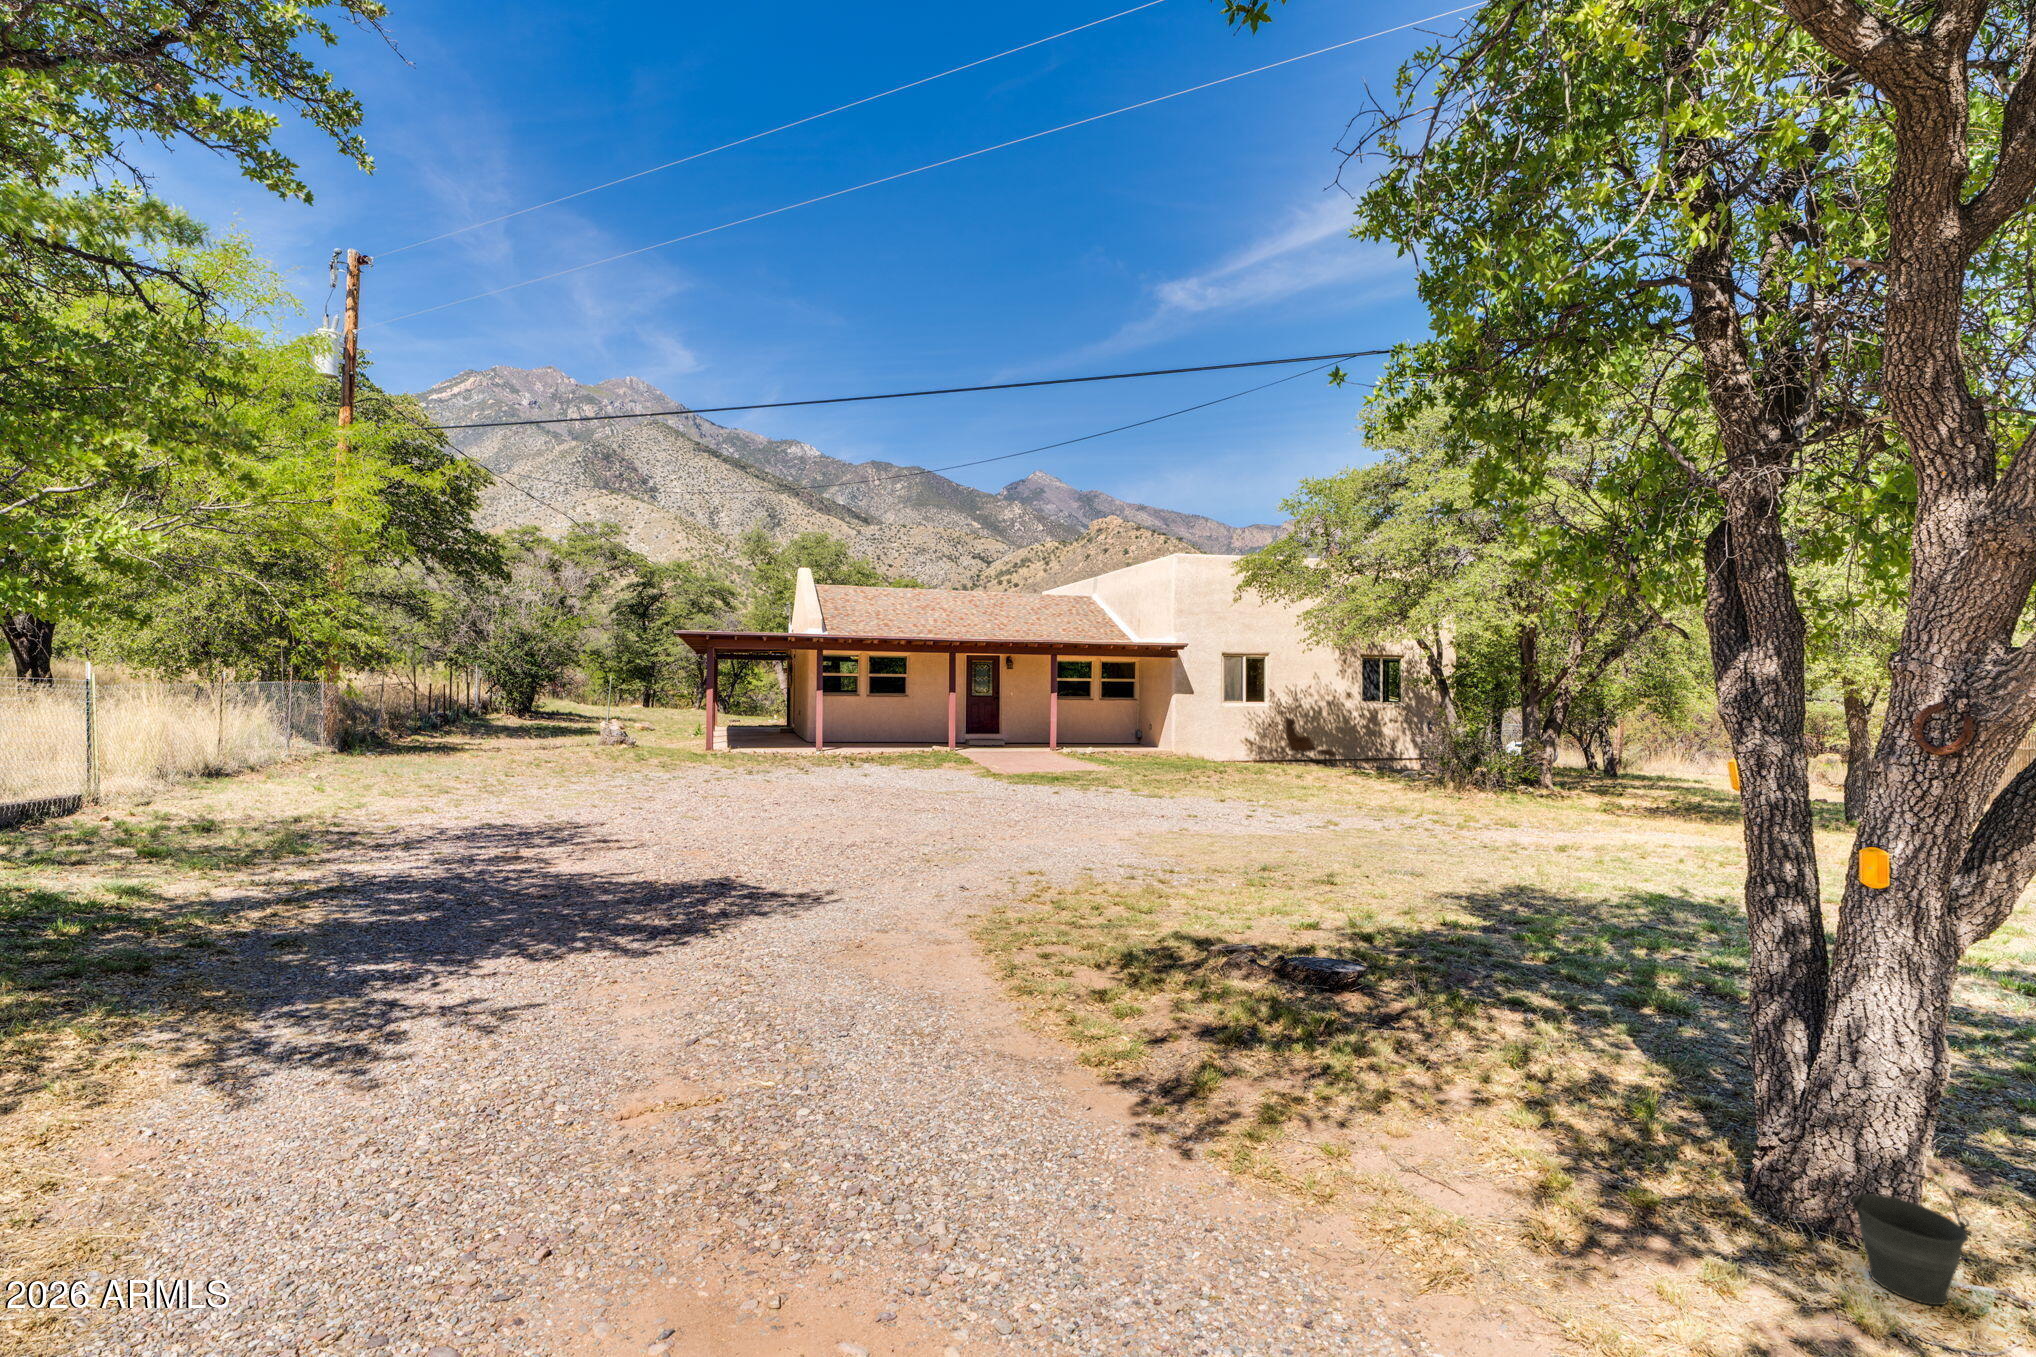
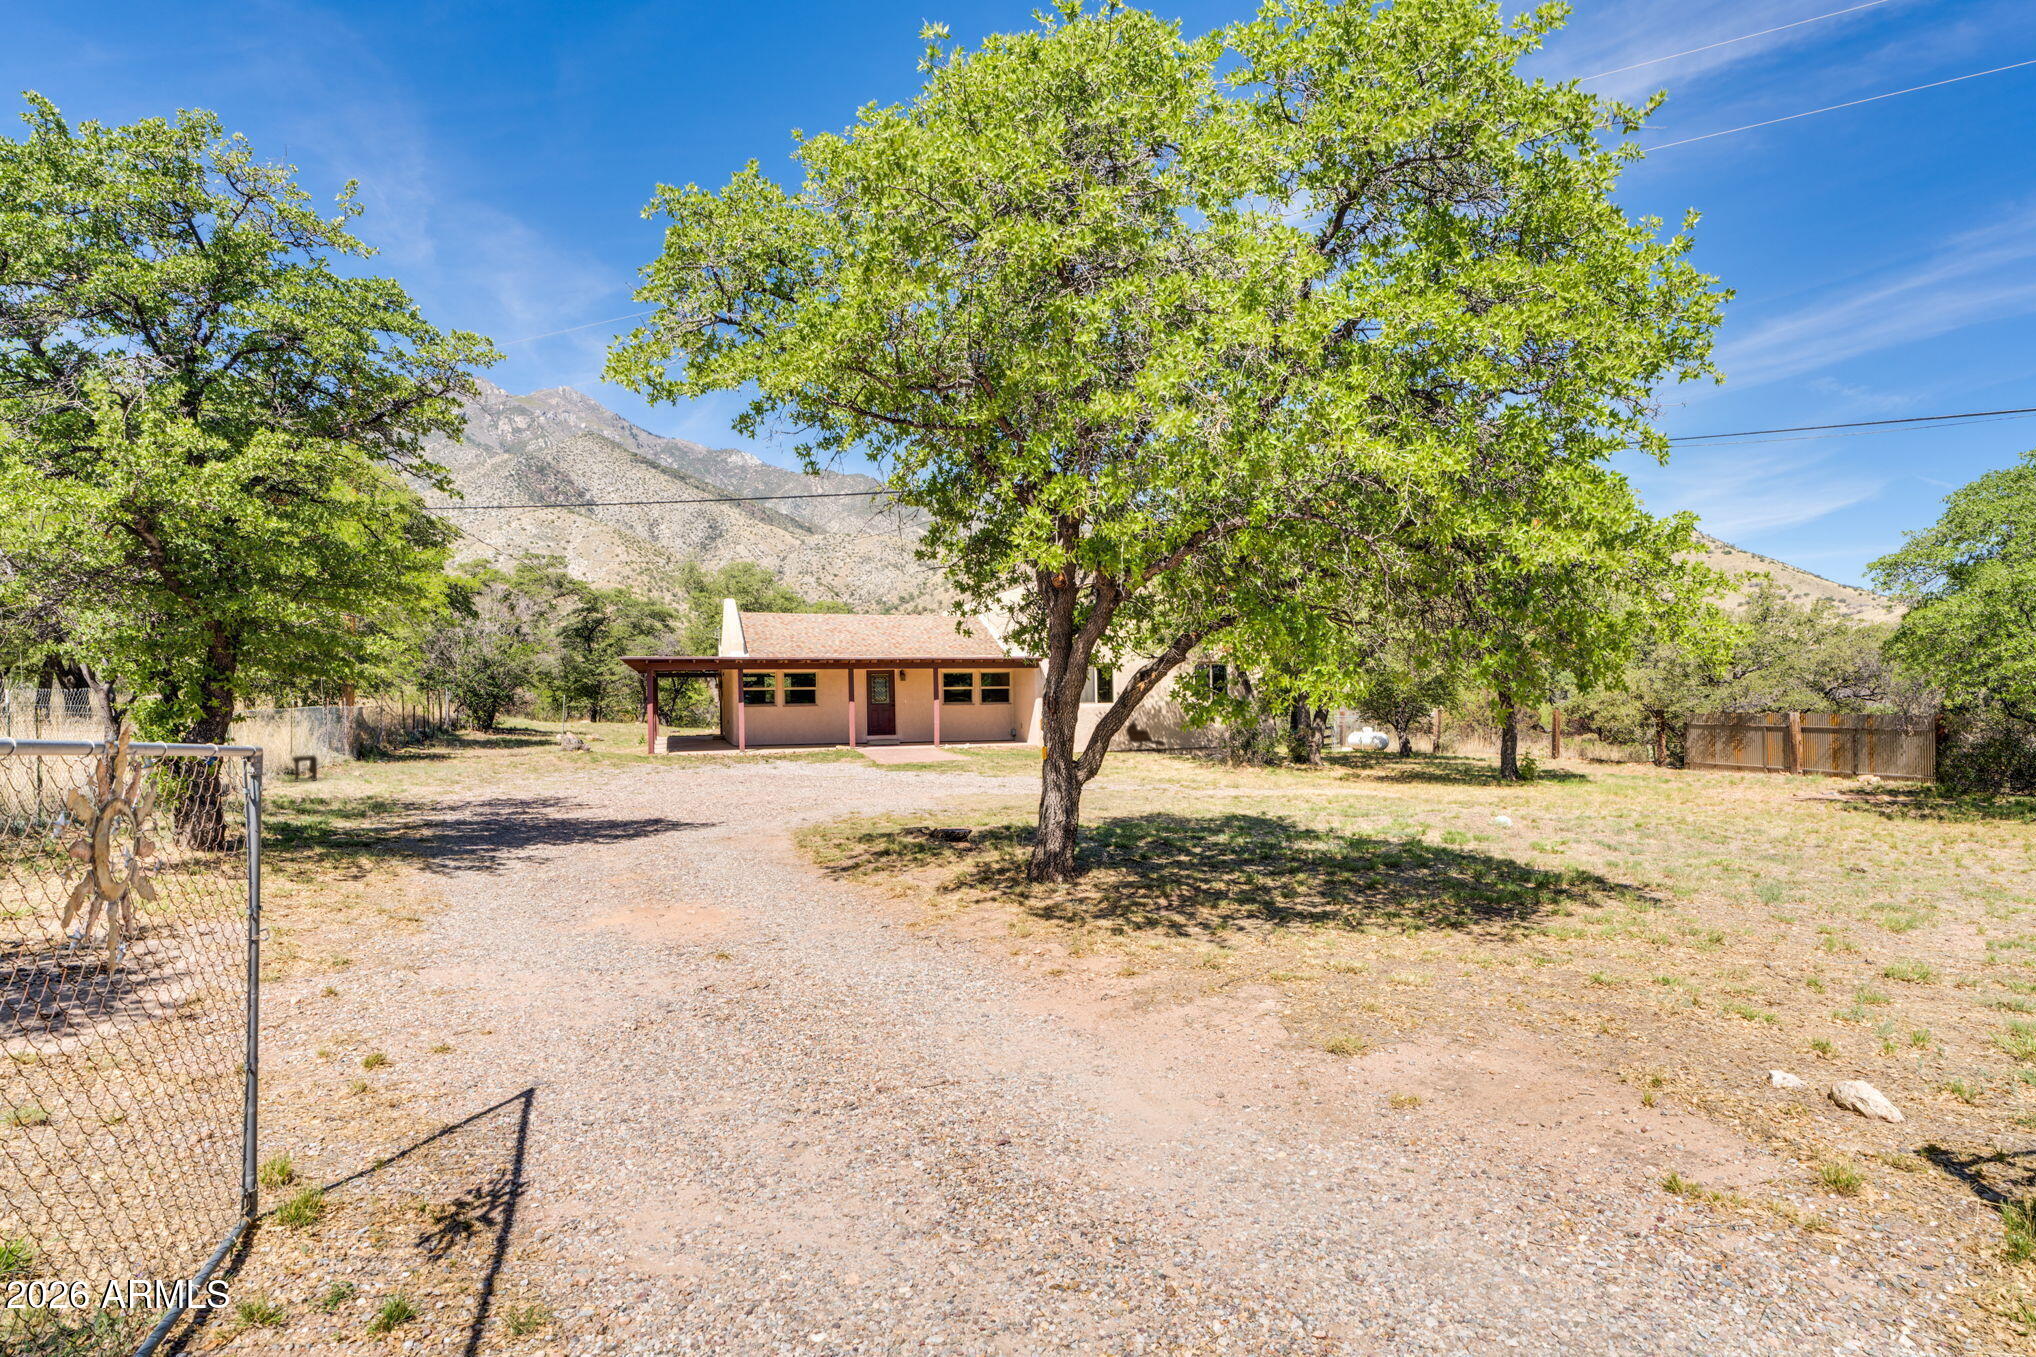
bench: none [213,745,254,782] -> present [292,755,317,781]
bucket: present [1850,1171,1969,1305] -> none [1002,848,1027,884]

